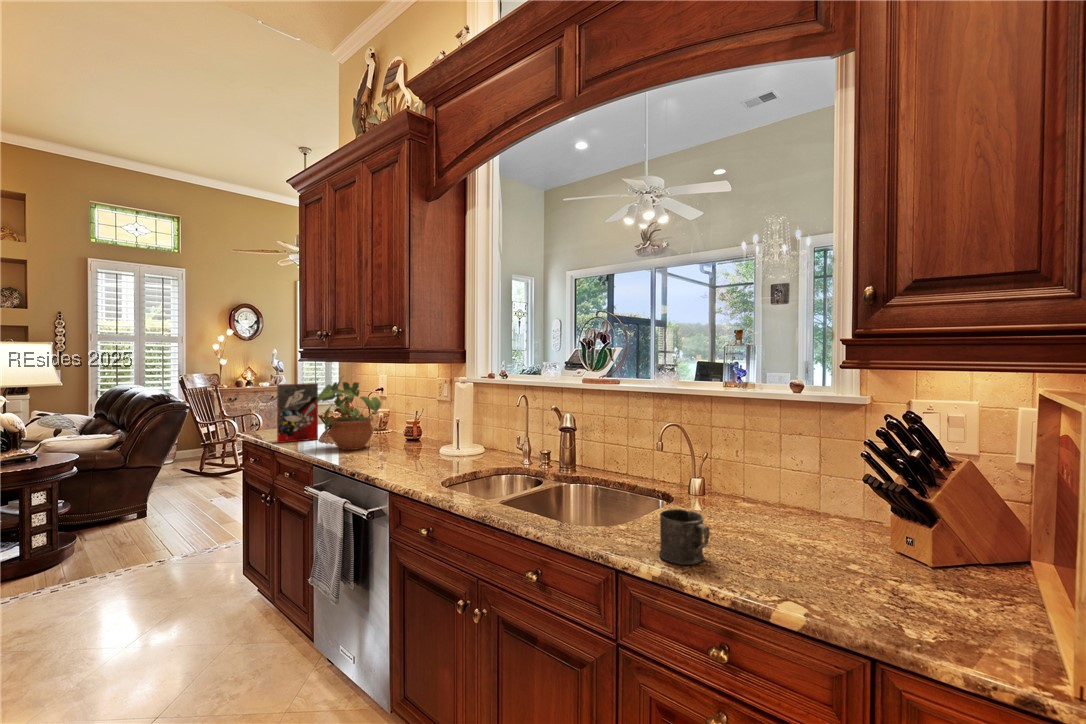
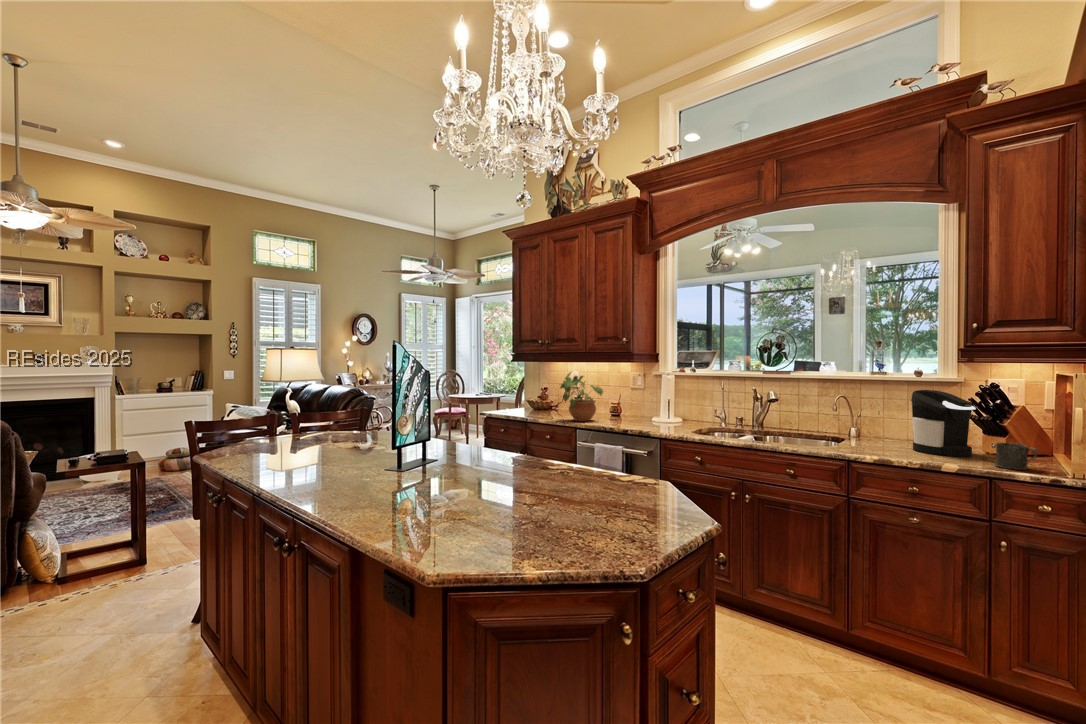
cereal box: present [277,383,318,443] -> none [518,377,543,418]
coffee maker: none [758,420,868,568] -> present [911,390,976,457]
mug: present [659,509,710,565] -> present [995,443,1037,470]

